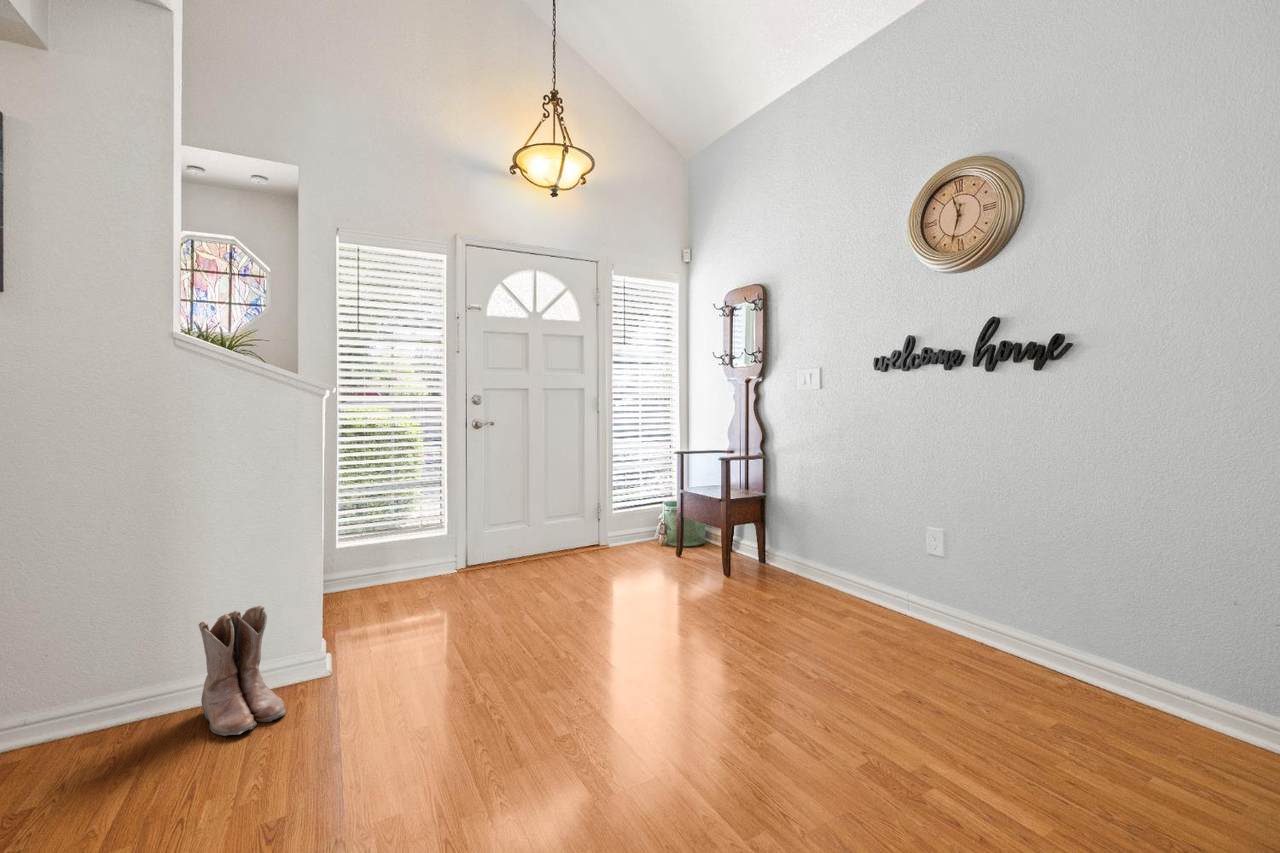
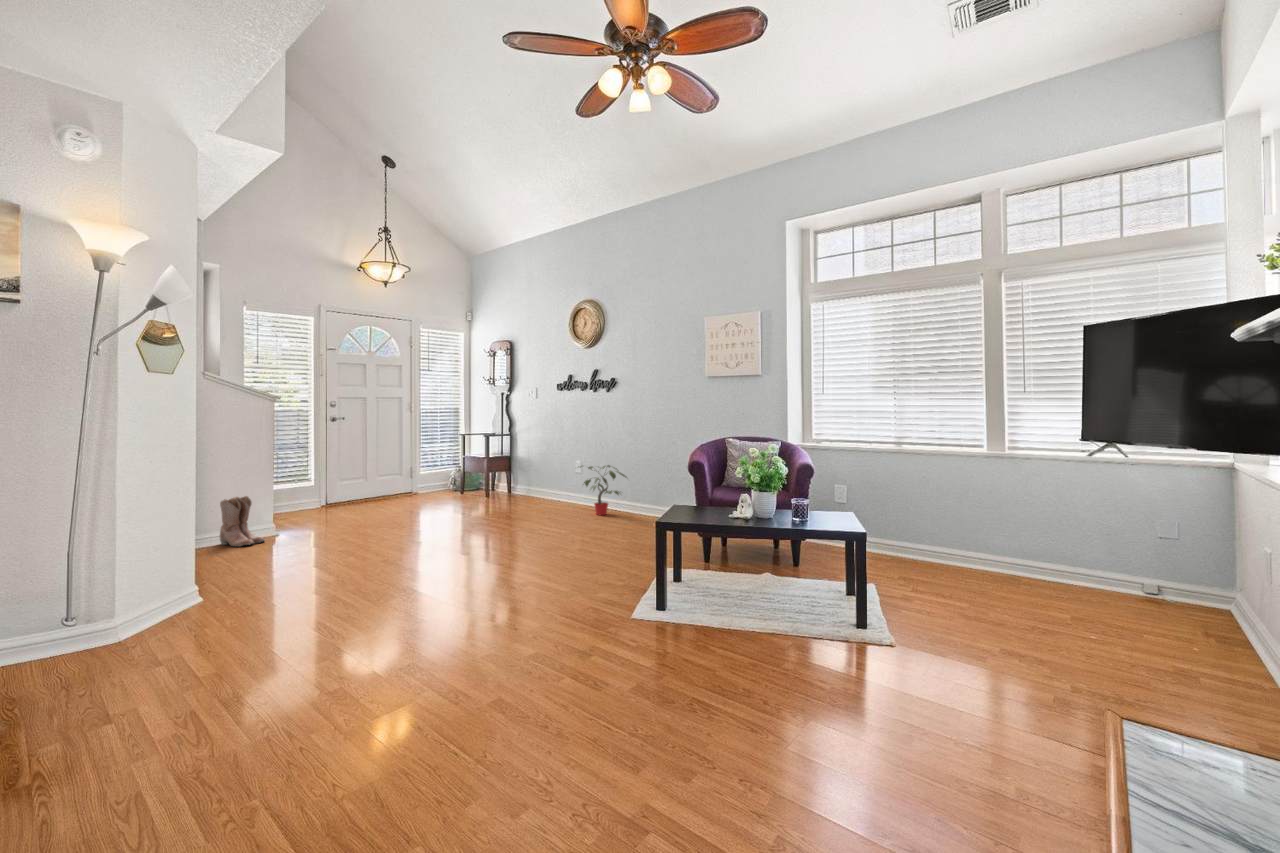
potted plant: none [952,550,1140,682] -> present [580,465,626,515]

